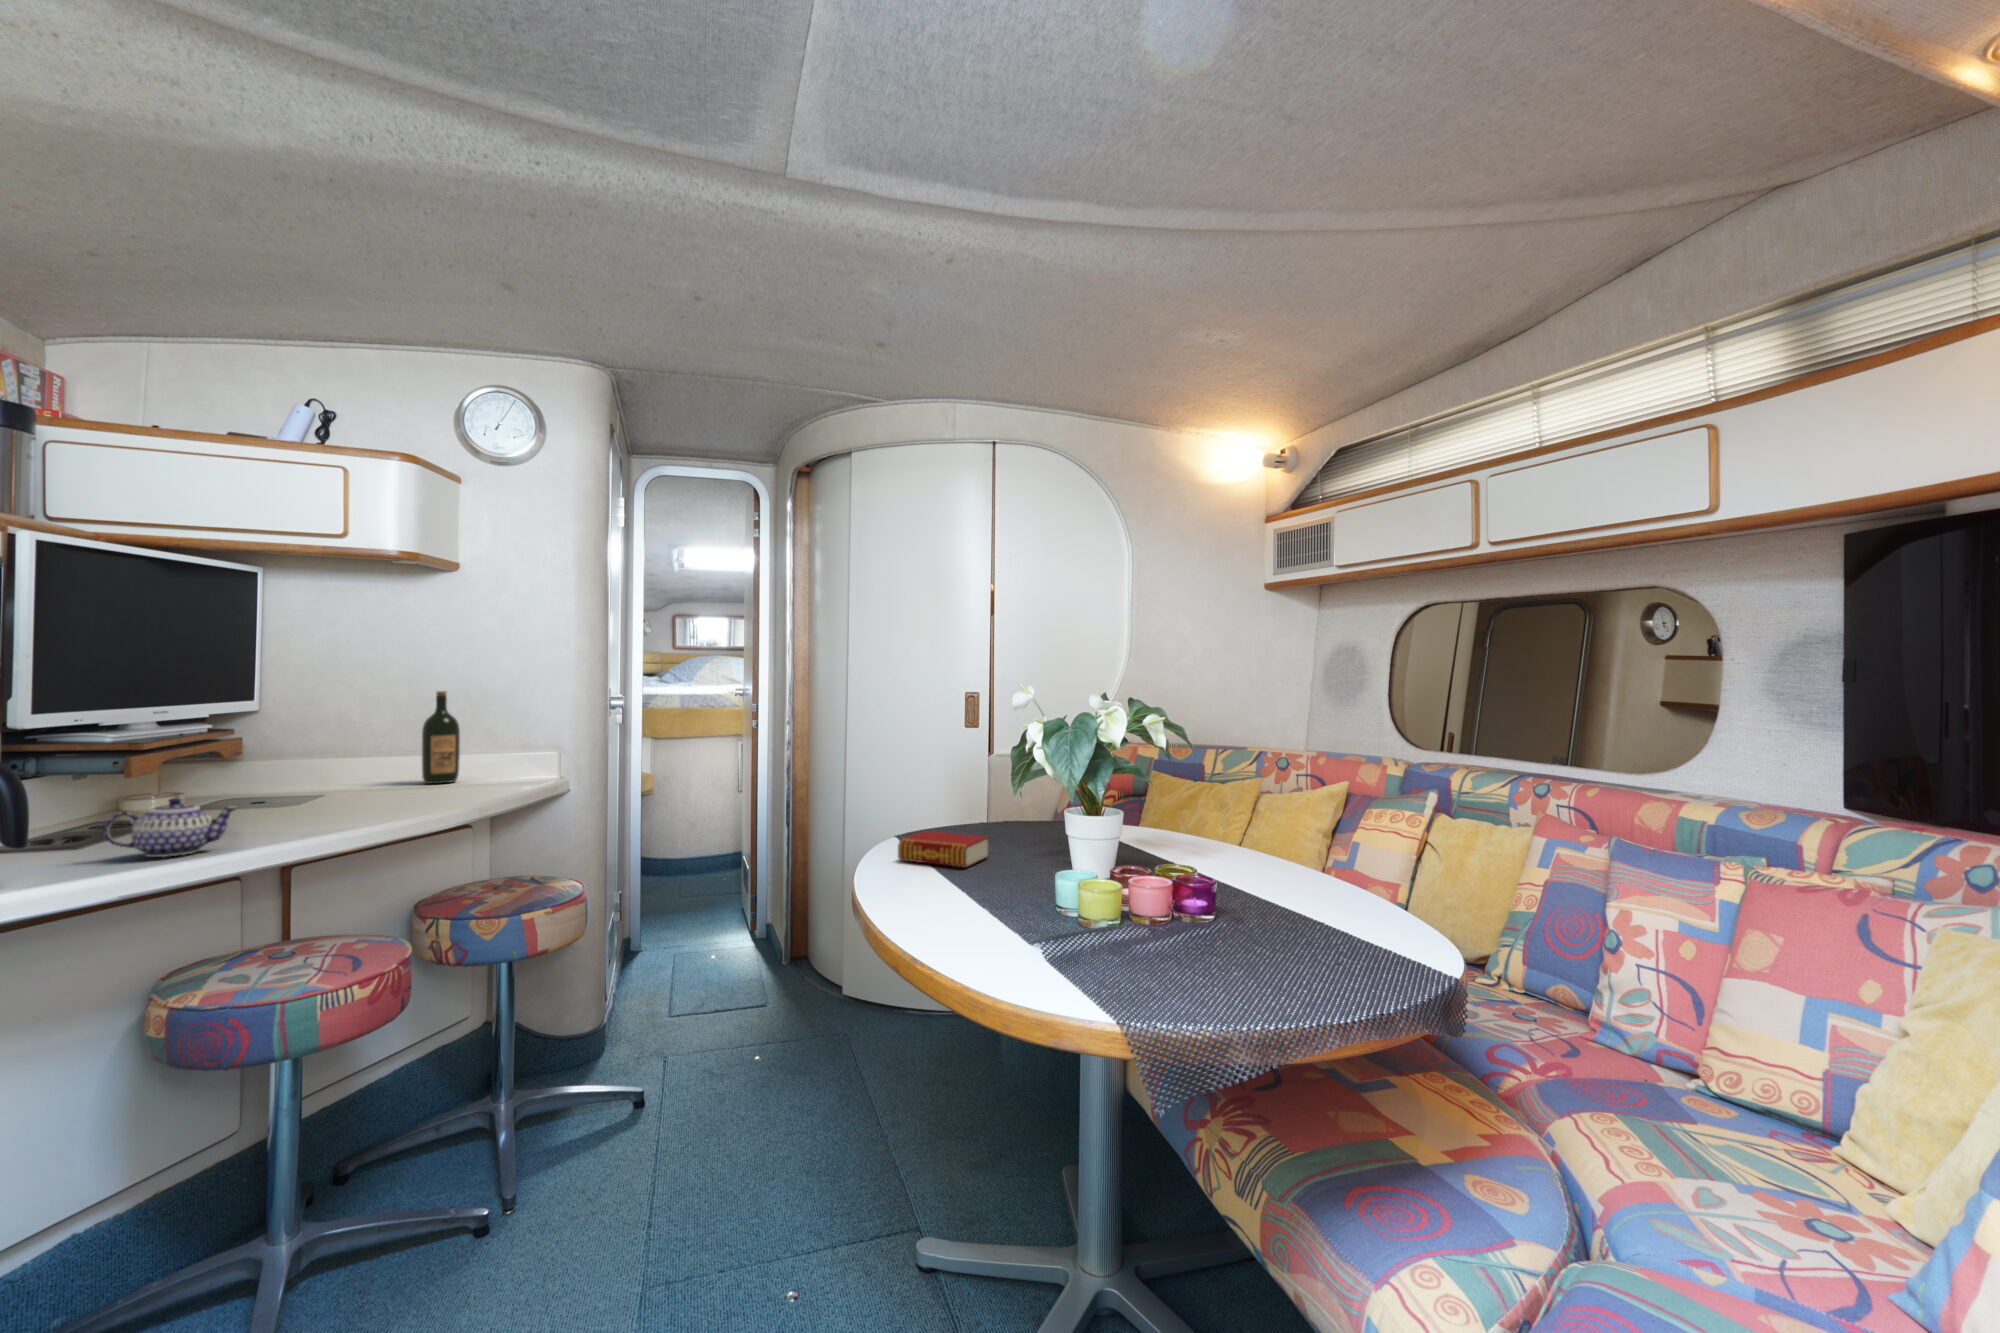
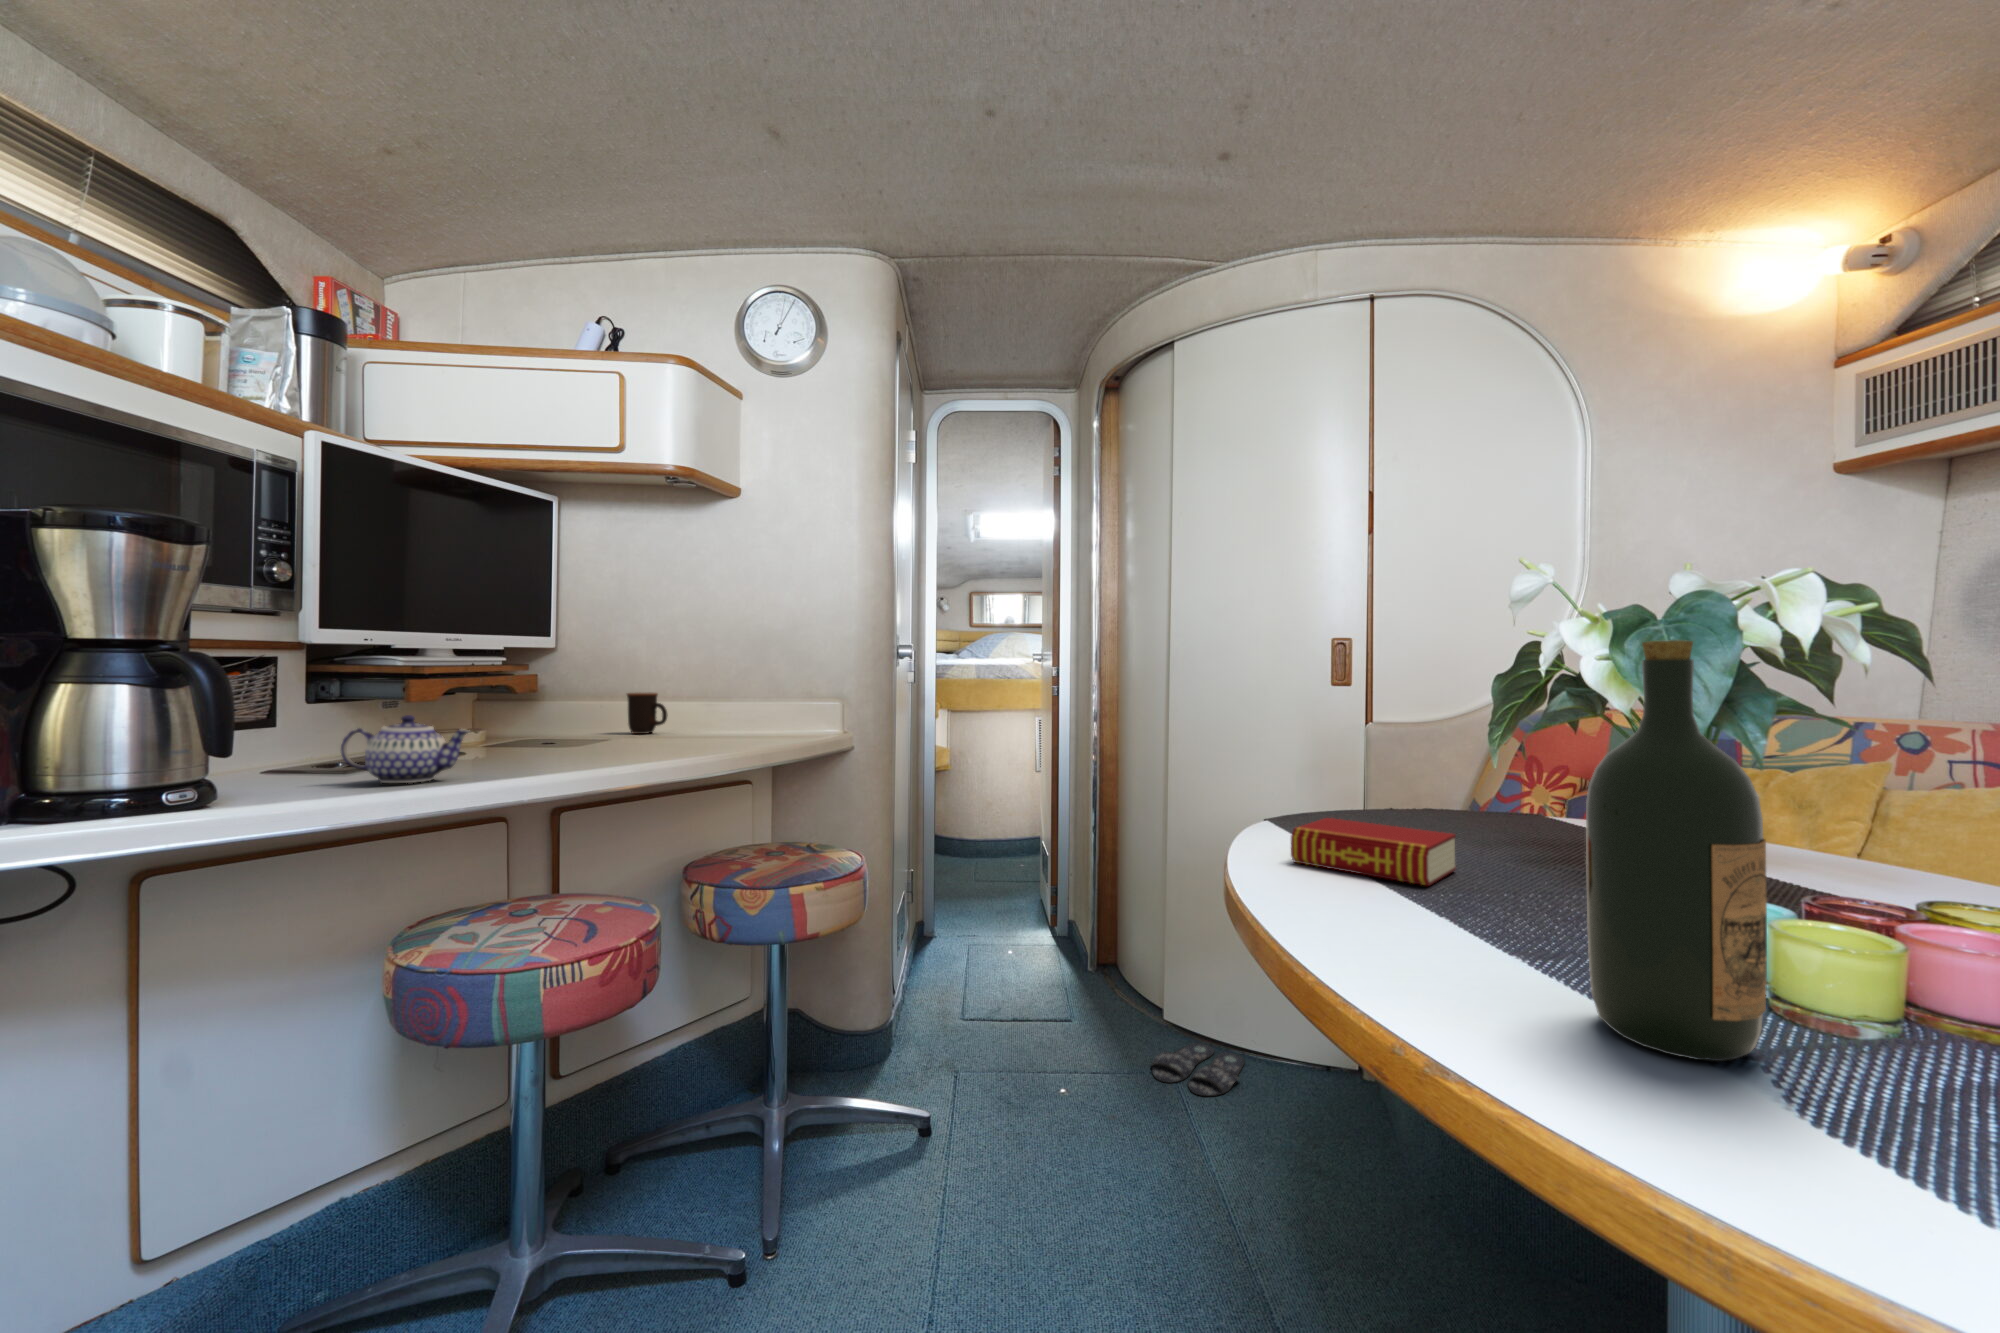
wine bottle: present [422,691,460,784] -> present [1586,640,1767,1061]
mug: none [330,748,378,788] -> present [627,693,668,734]
slippers: none [831,1004,903,1039] -> present [1152,1043,1245,1096]

